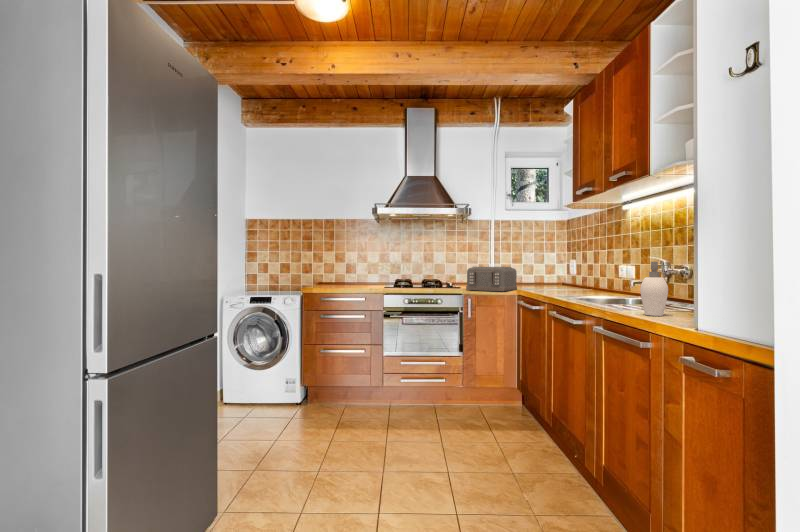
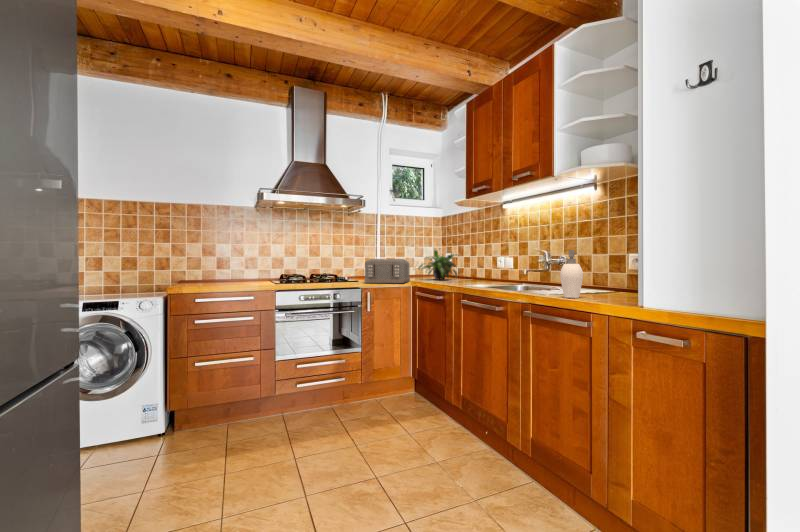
potted plant: none [530,256,576,289] -> present [419,250,457,280]

